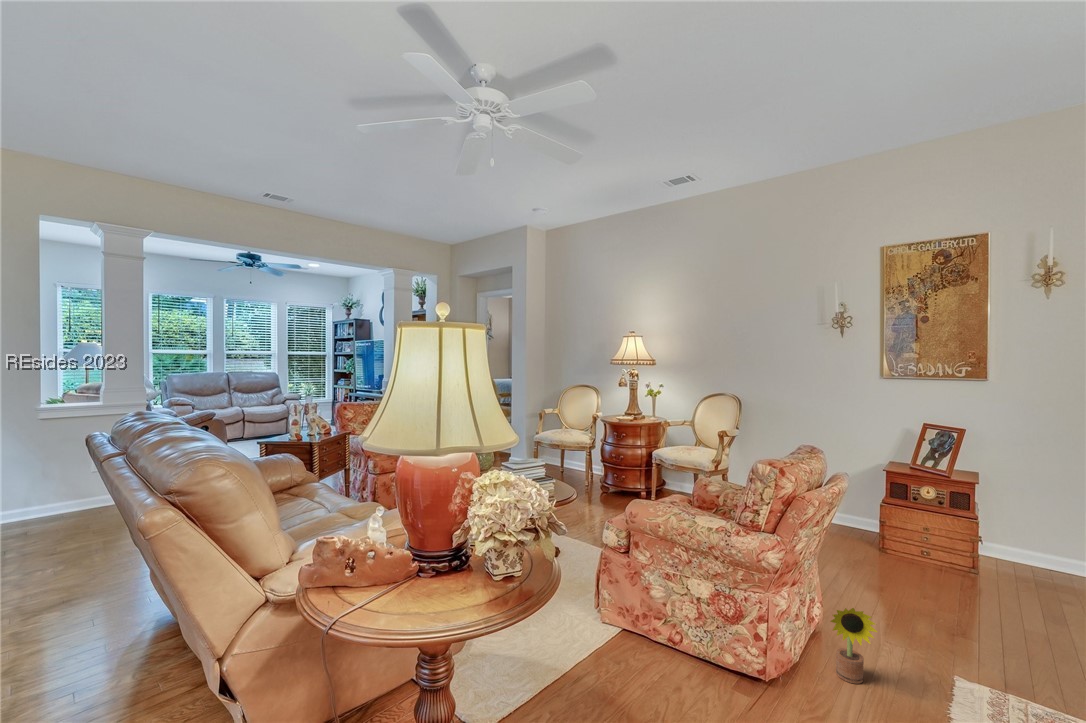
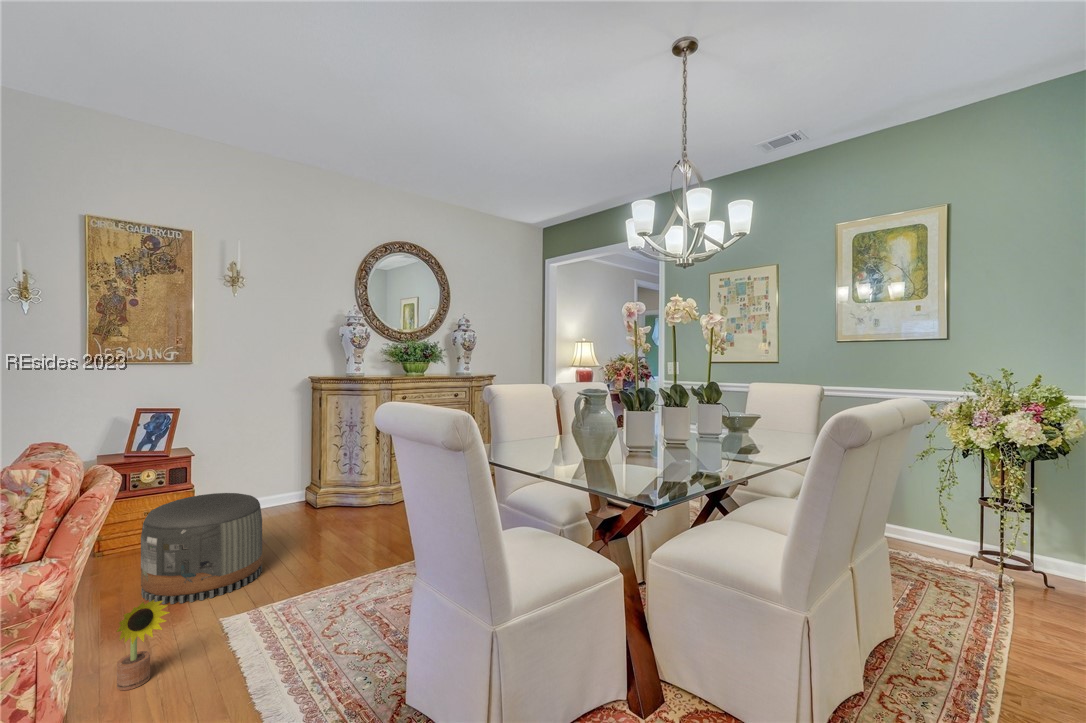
pouf: none [895,526,1043,658] -> present [141,493,262,604]

